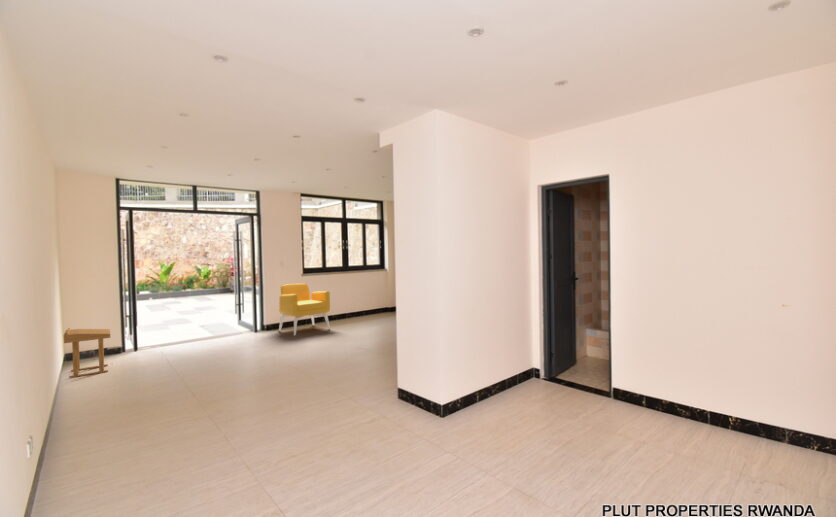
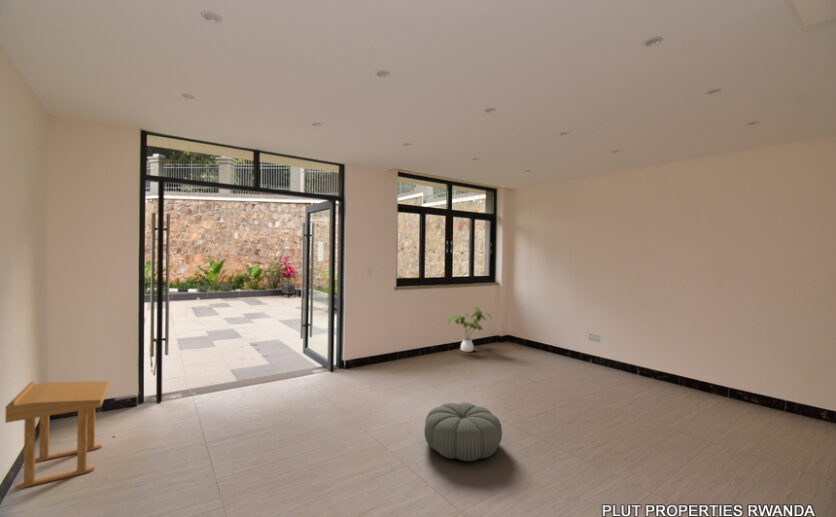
armchair: present [279,283,330,335] -> none [365,300,440,382]
house plant: none [345,287,376,320] -> present [448,307,489,352]
pouf: none [294,334,338,359] -> present [424,403,502,461]

